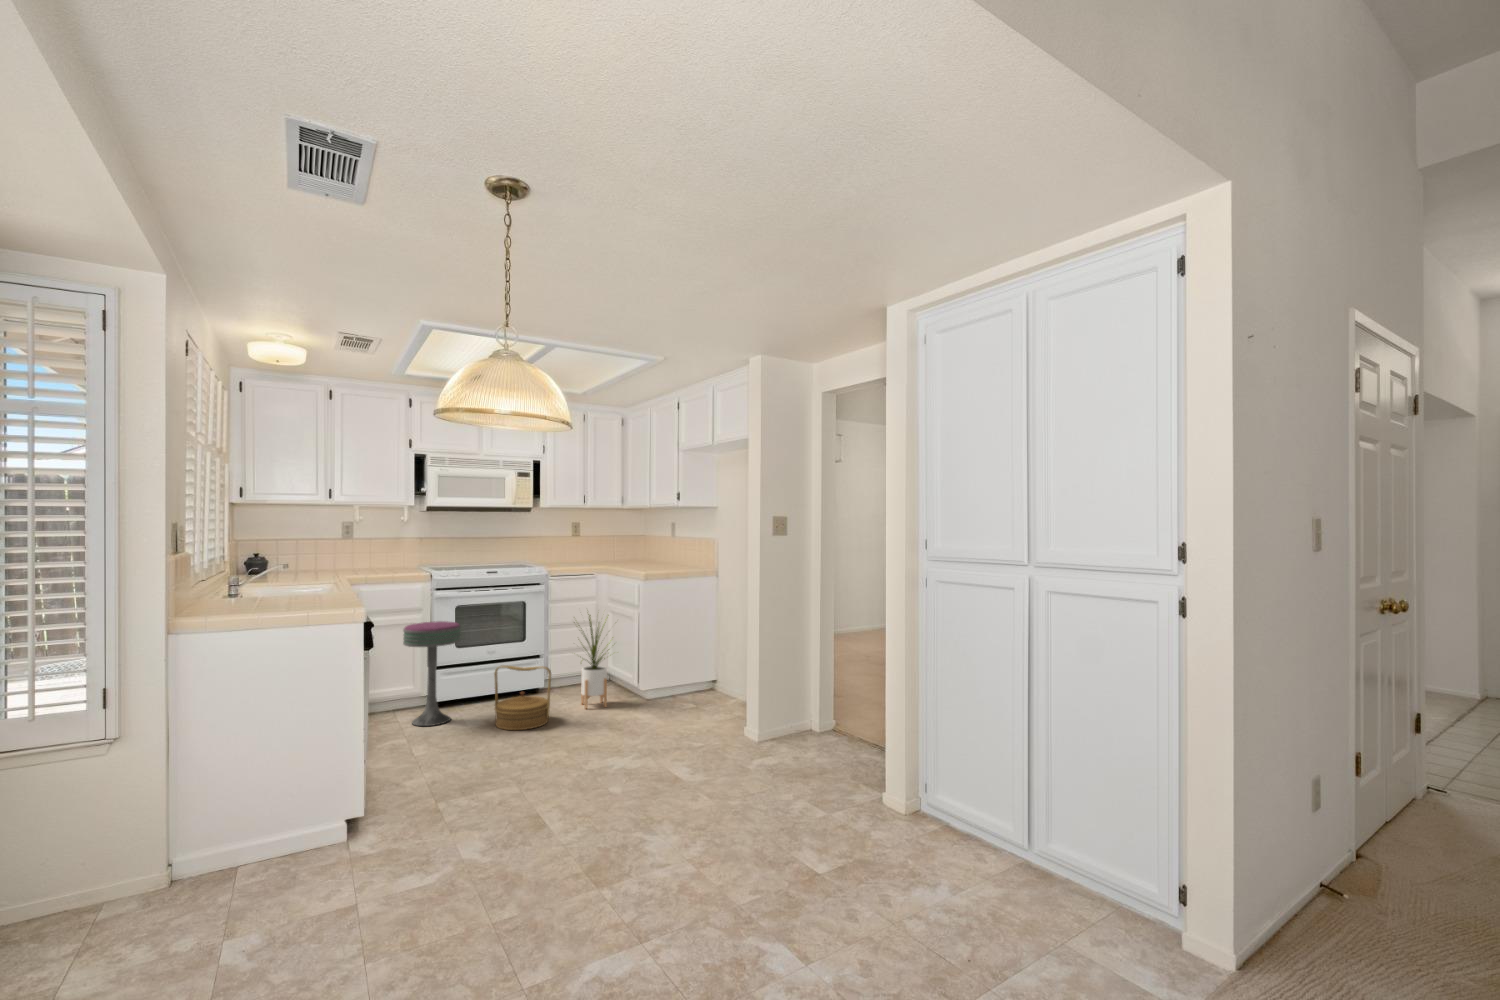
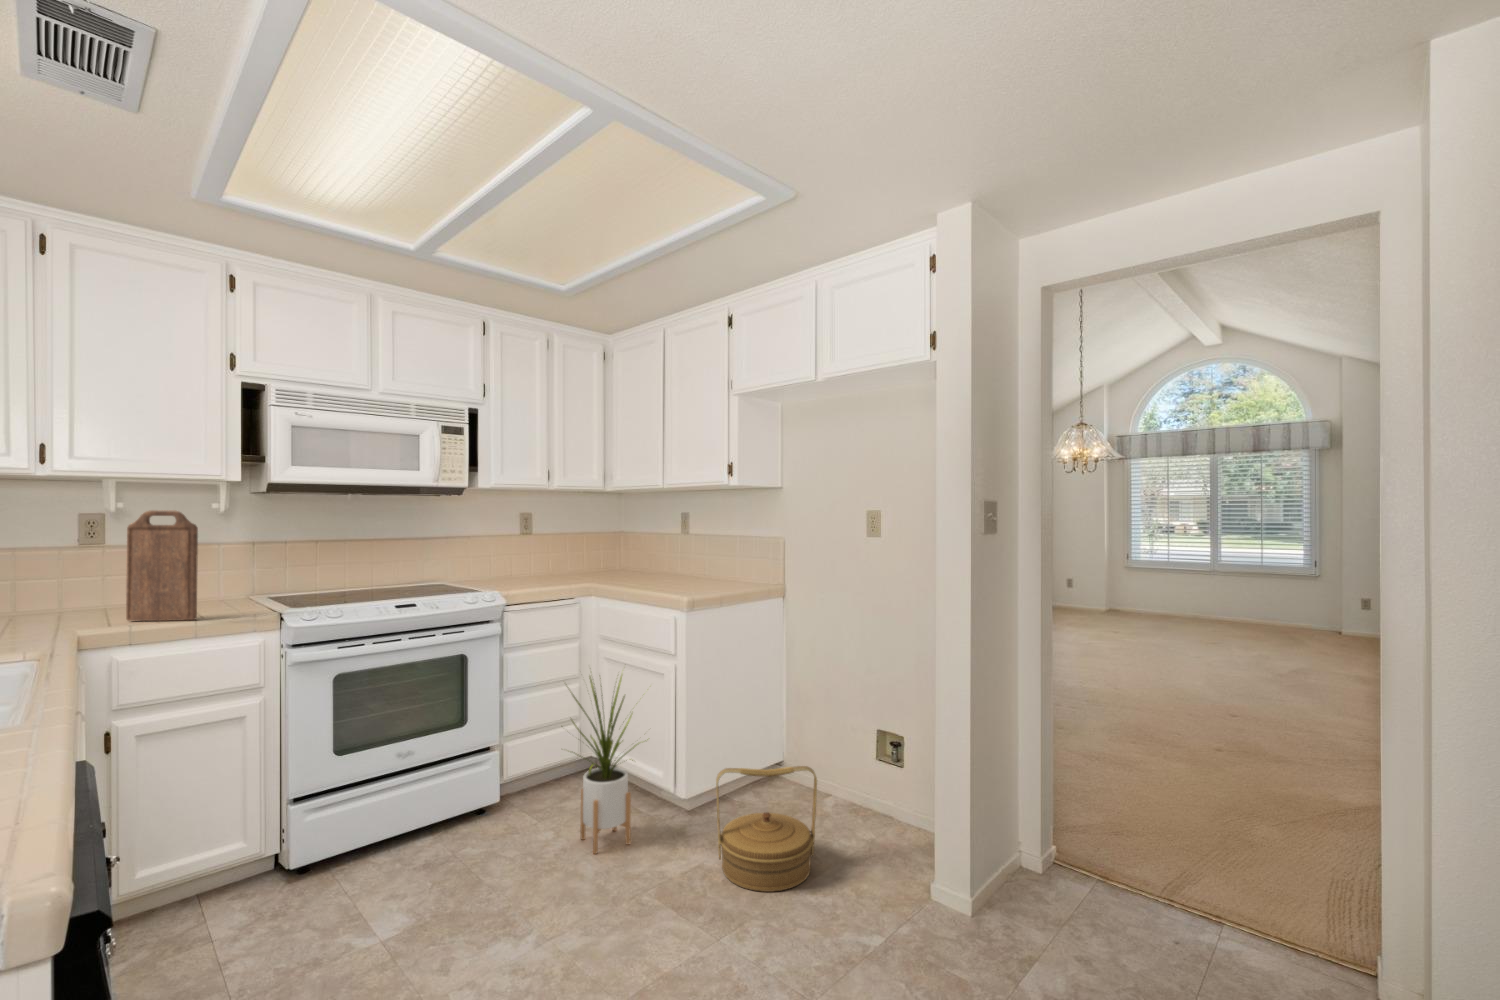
cutting board: none [364,521,394,575] -> present [126,510,198,621]
bar stool: present [403,621,461,726] -> none [219,713,351,951]
basket: present [494,665,551,730] -> present [716,766,817,892]

